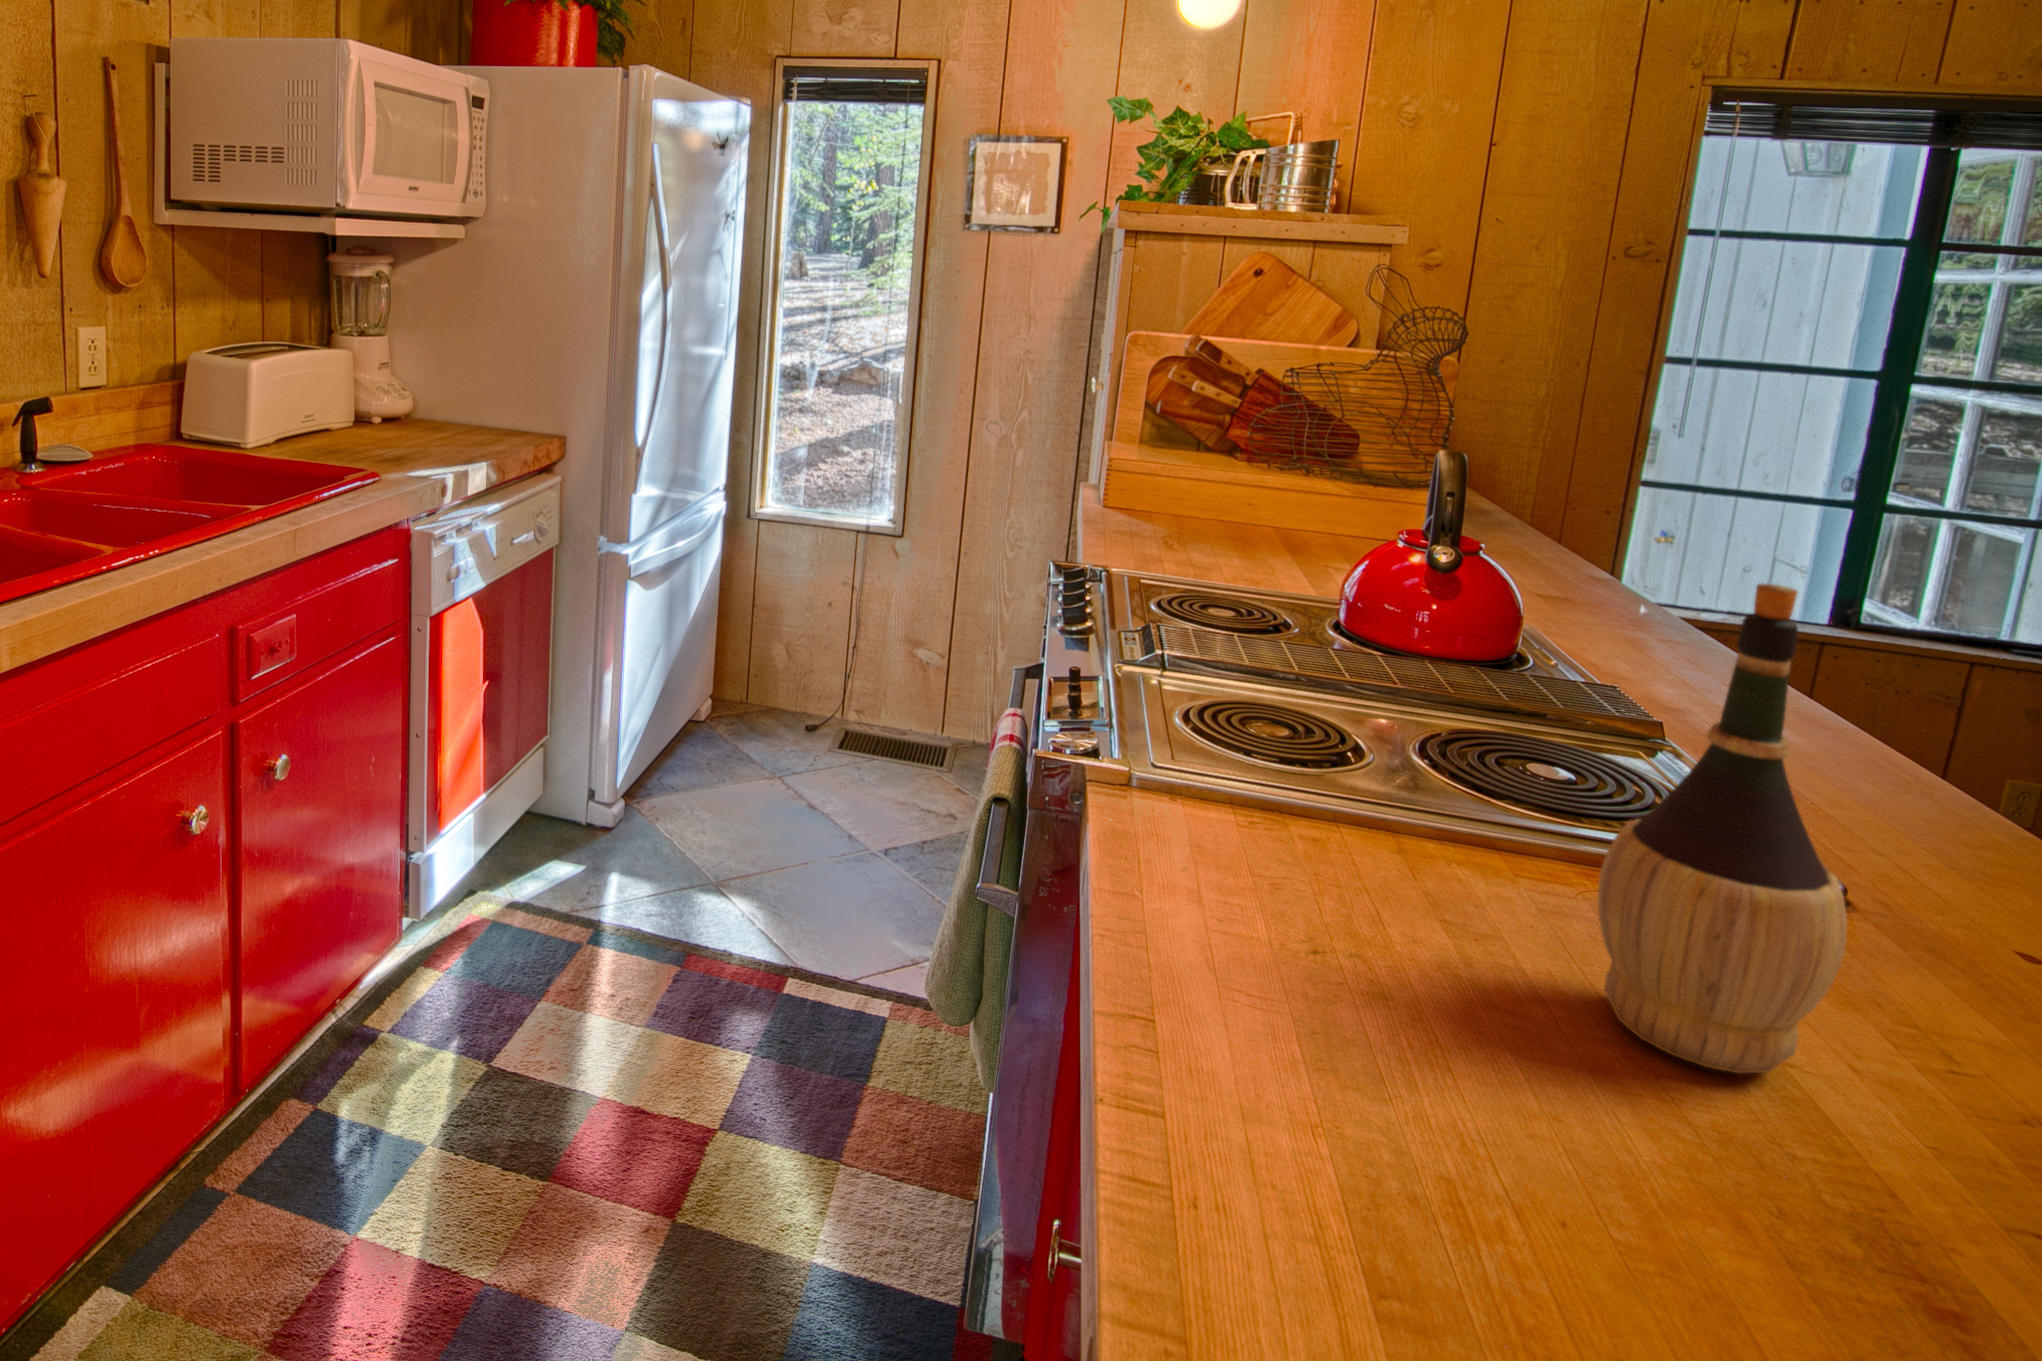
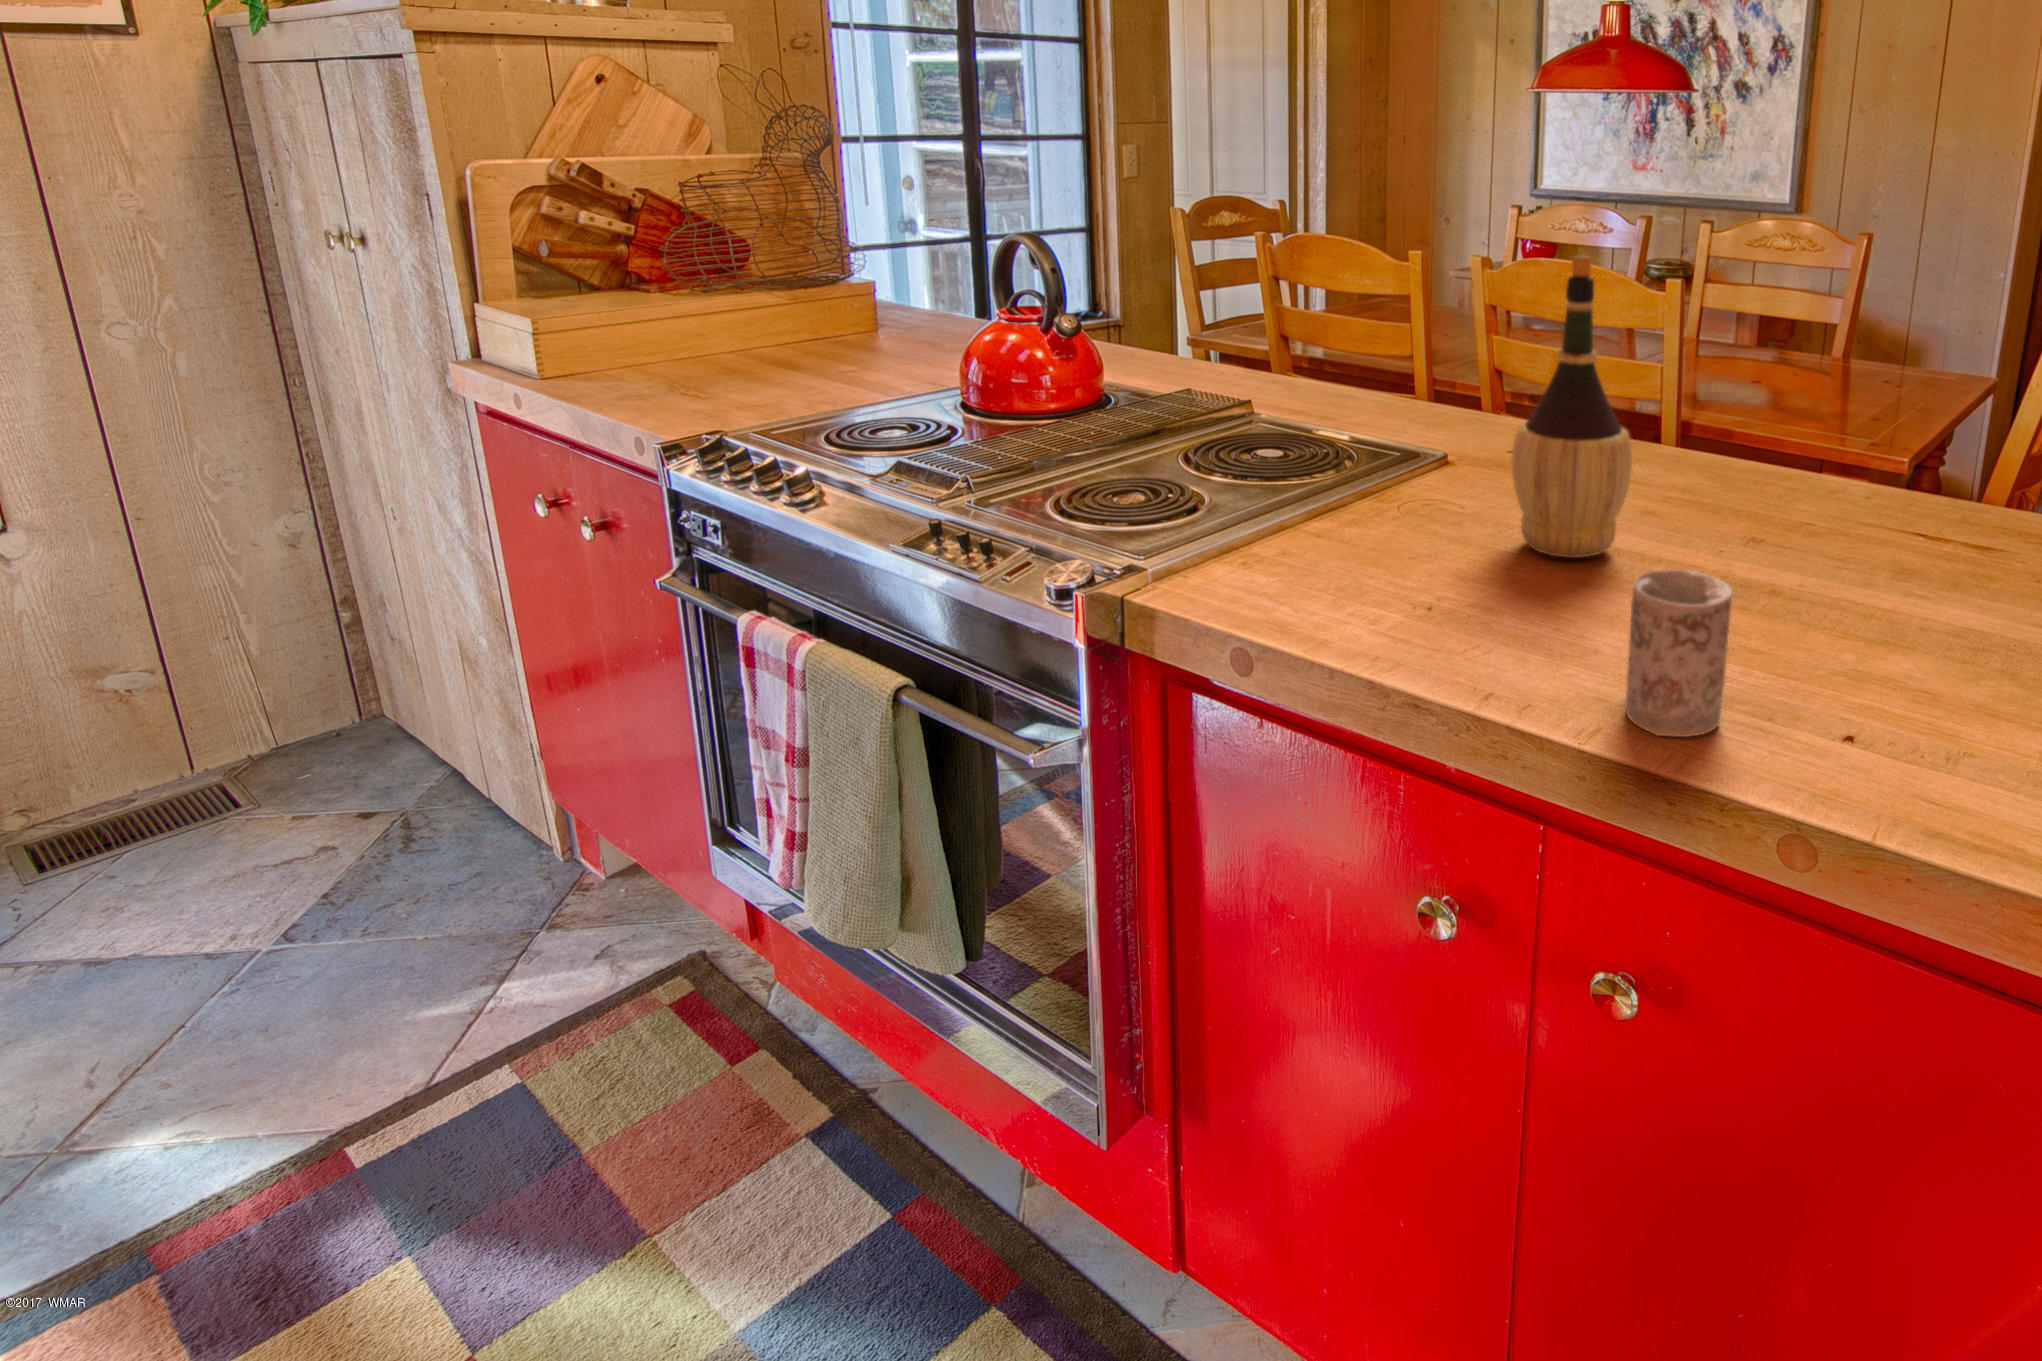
mug: none [1190,962,1374,1232] -> present [1625,569,1733,737]

